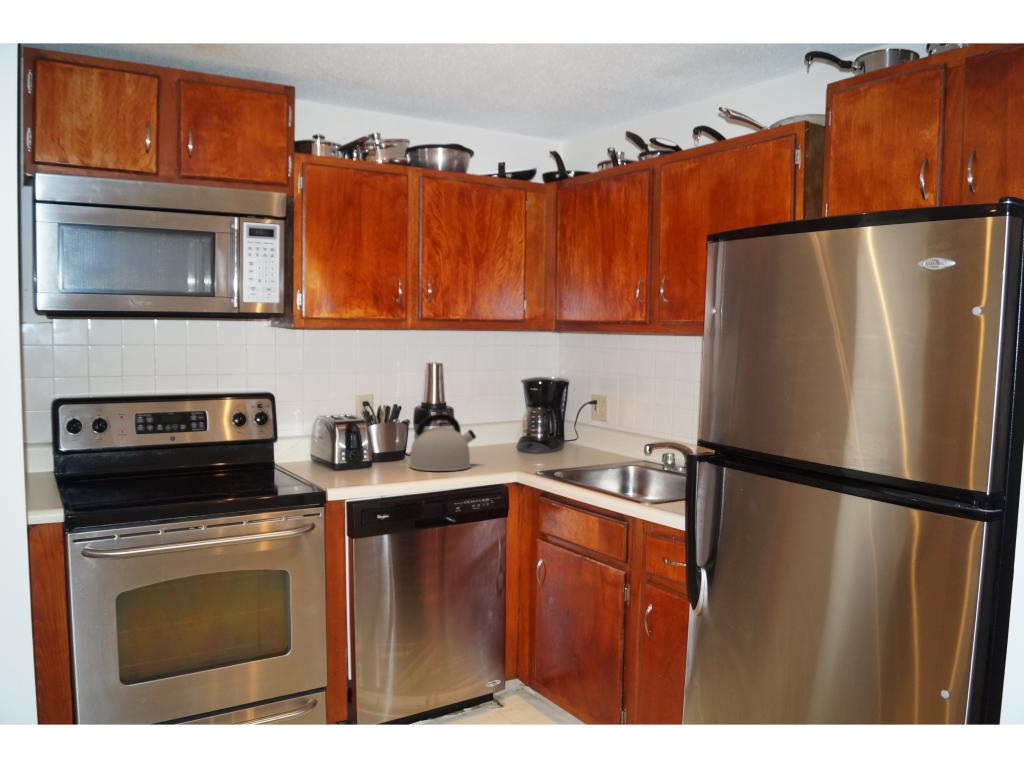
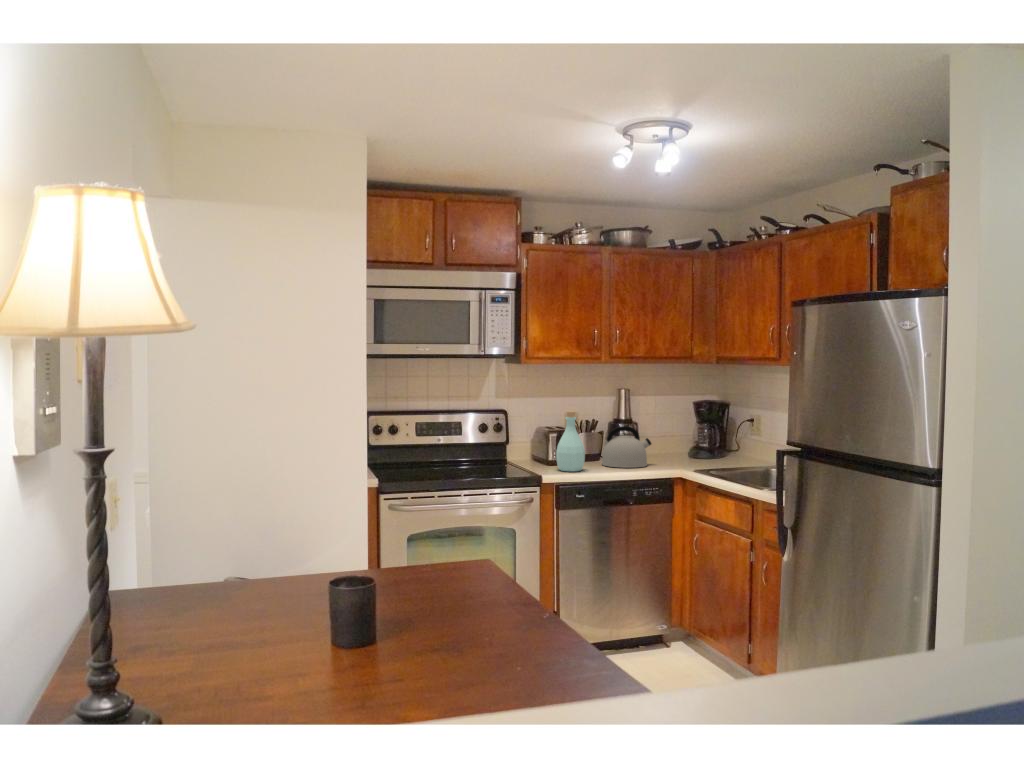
bottle: none [347,396,388,480] -> present [556,412,585,472]

